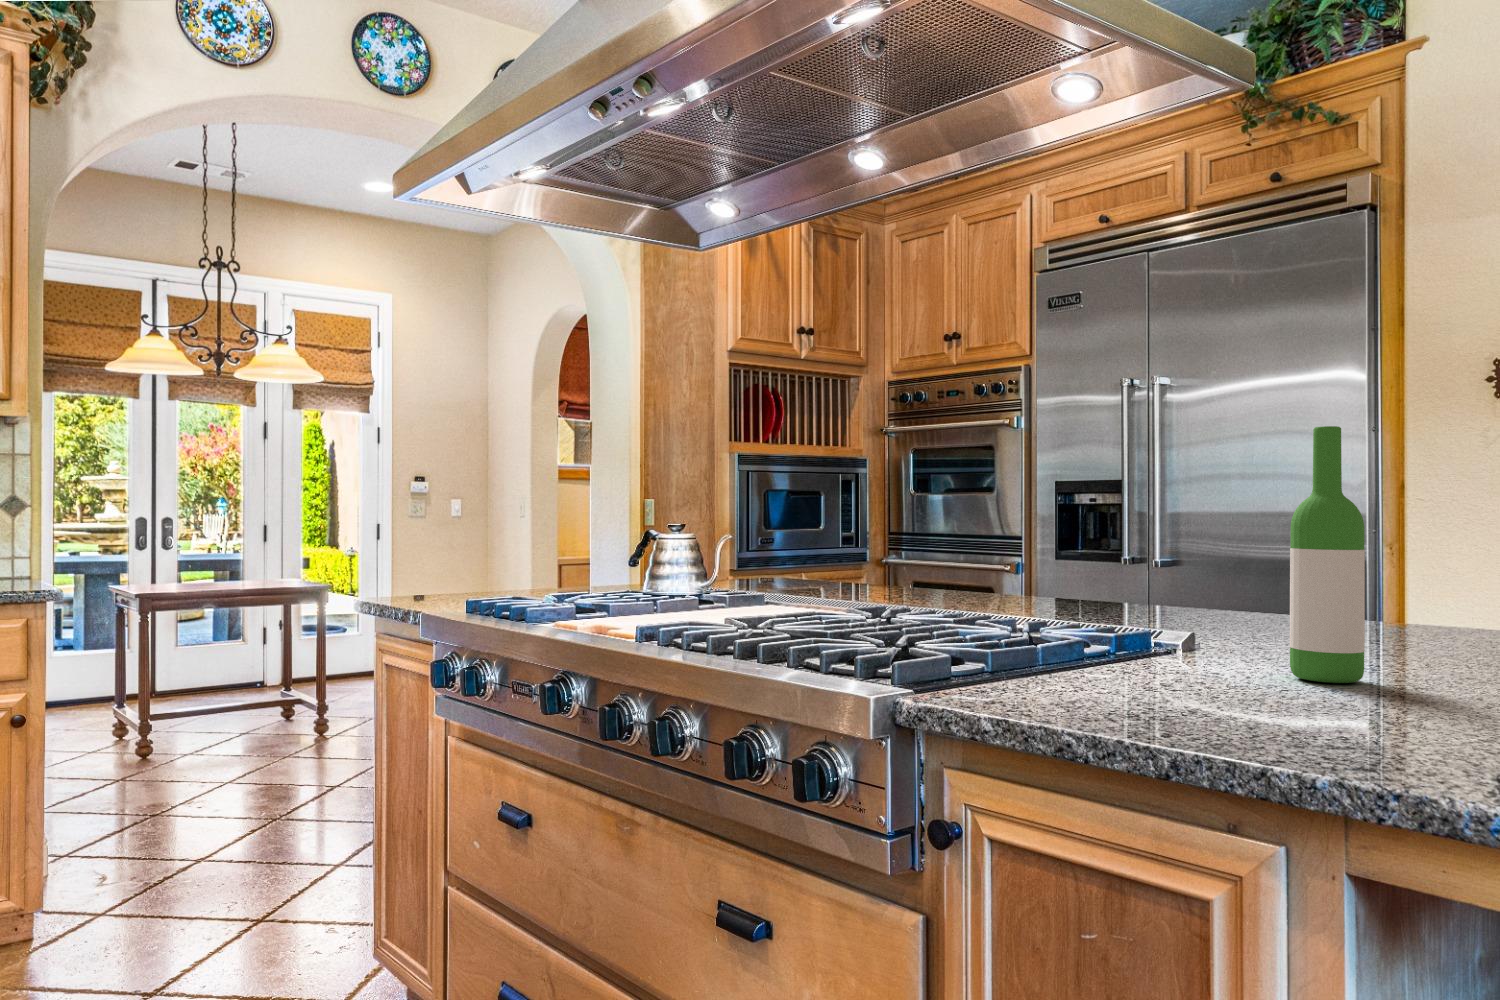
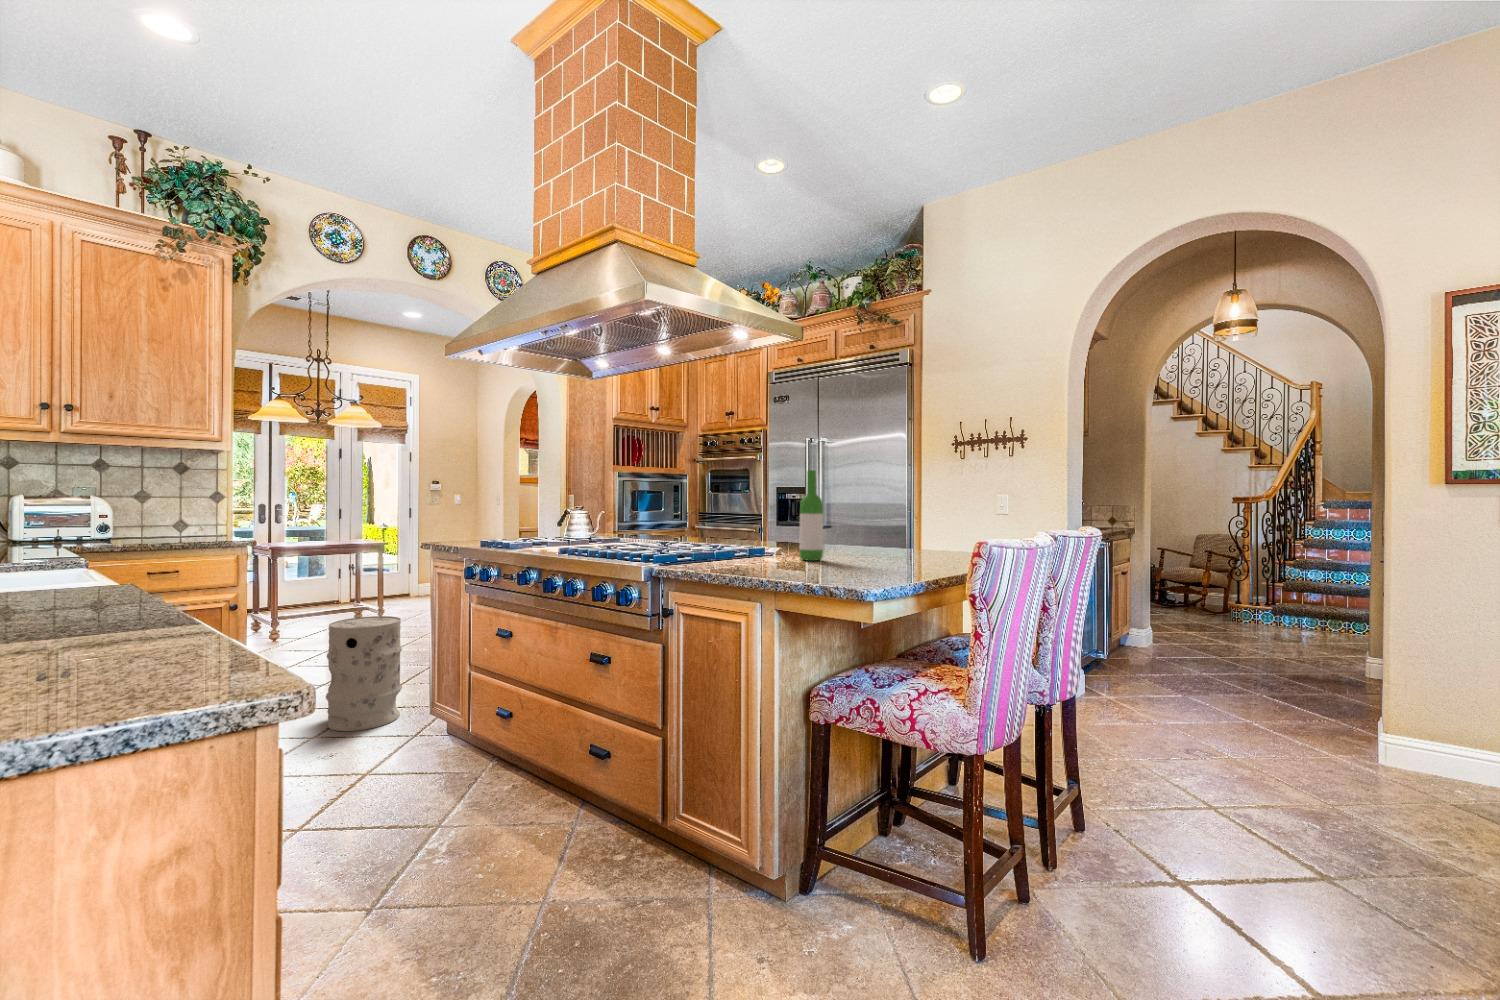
trash can: none [186,738,327,973] -> present [326,616,402,731]

